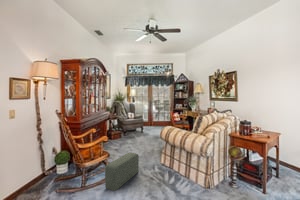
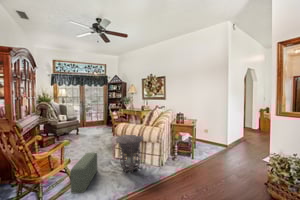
side table: none [154,140,185,184] -> present [116,134,143,172]

